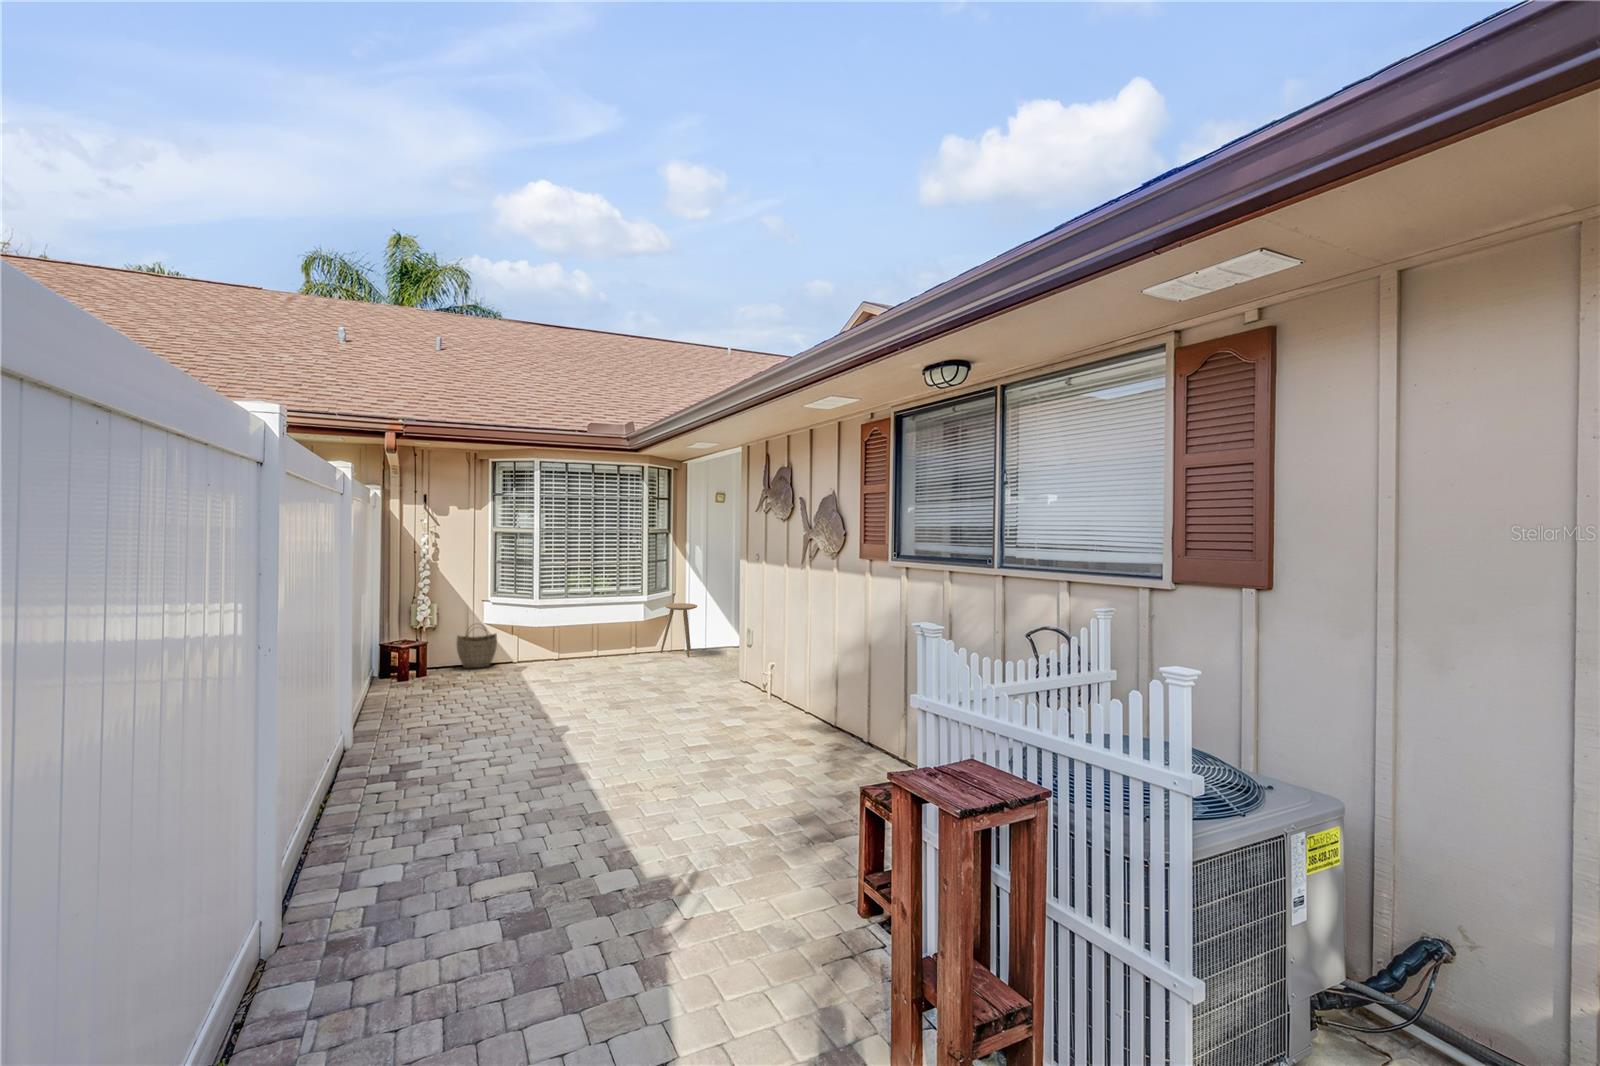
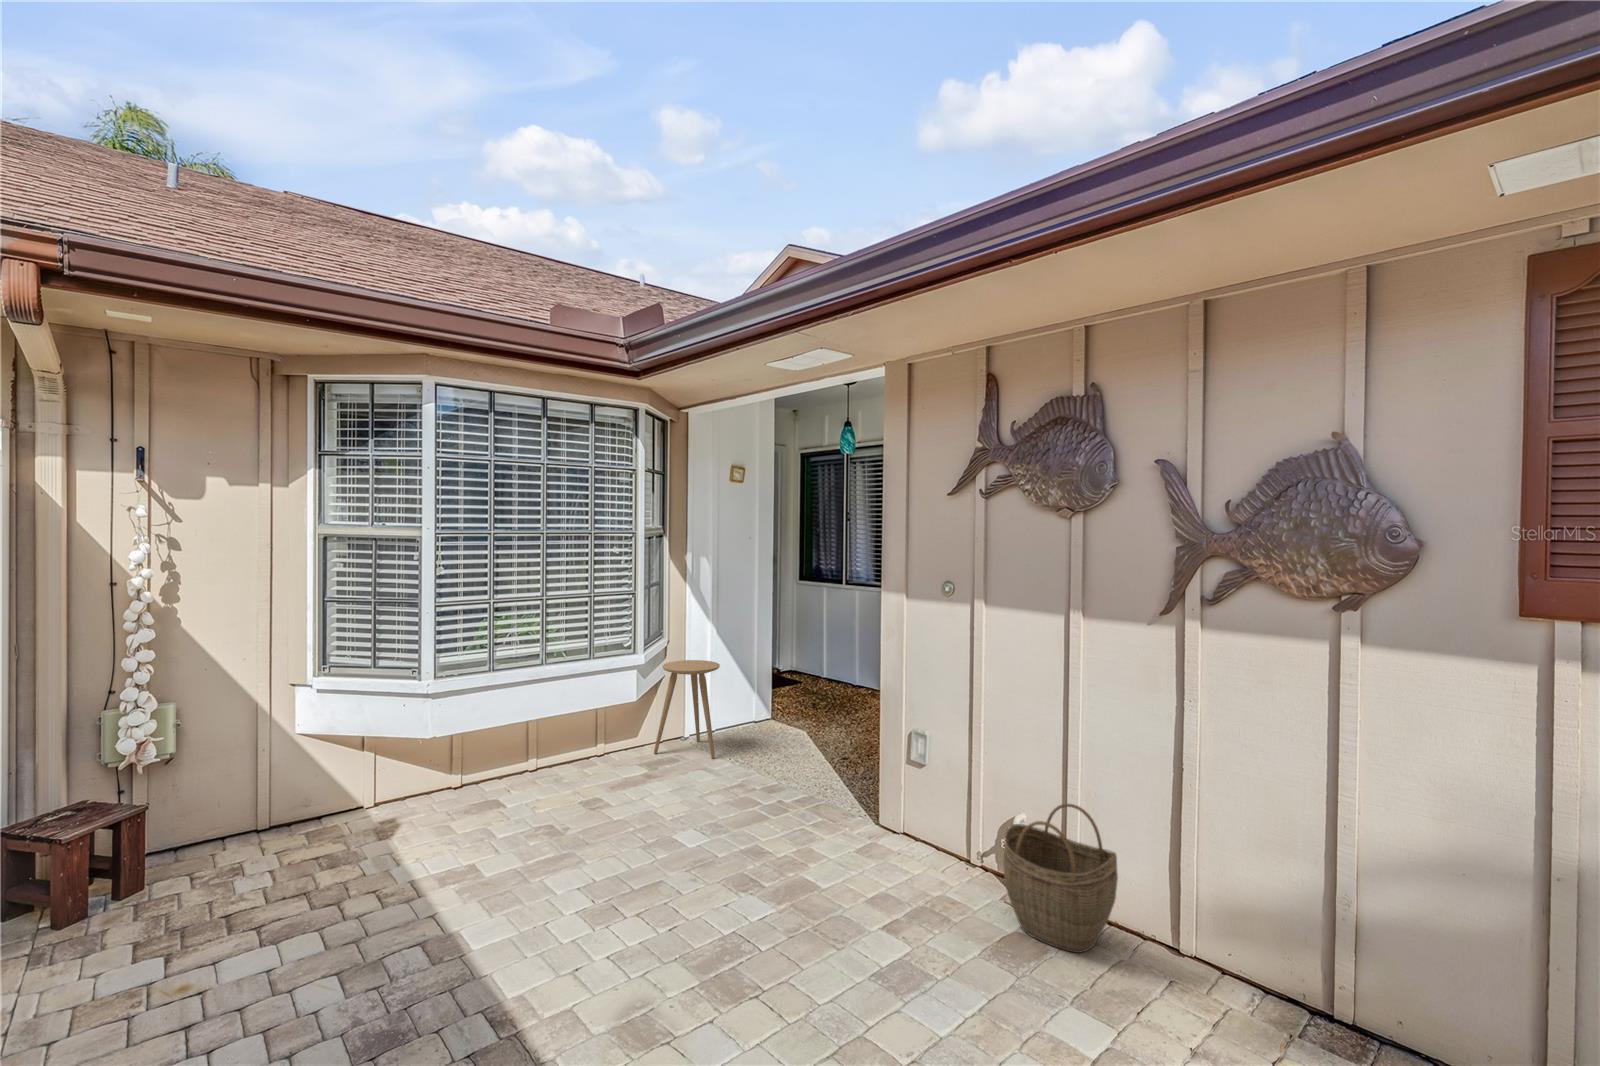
woven basket: present [457,626,497,668] -> present [1003,804,1118,953]

